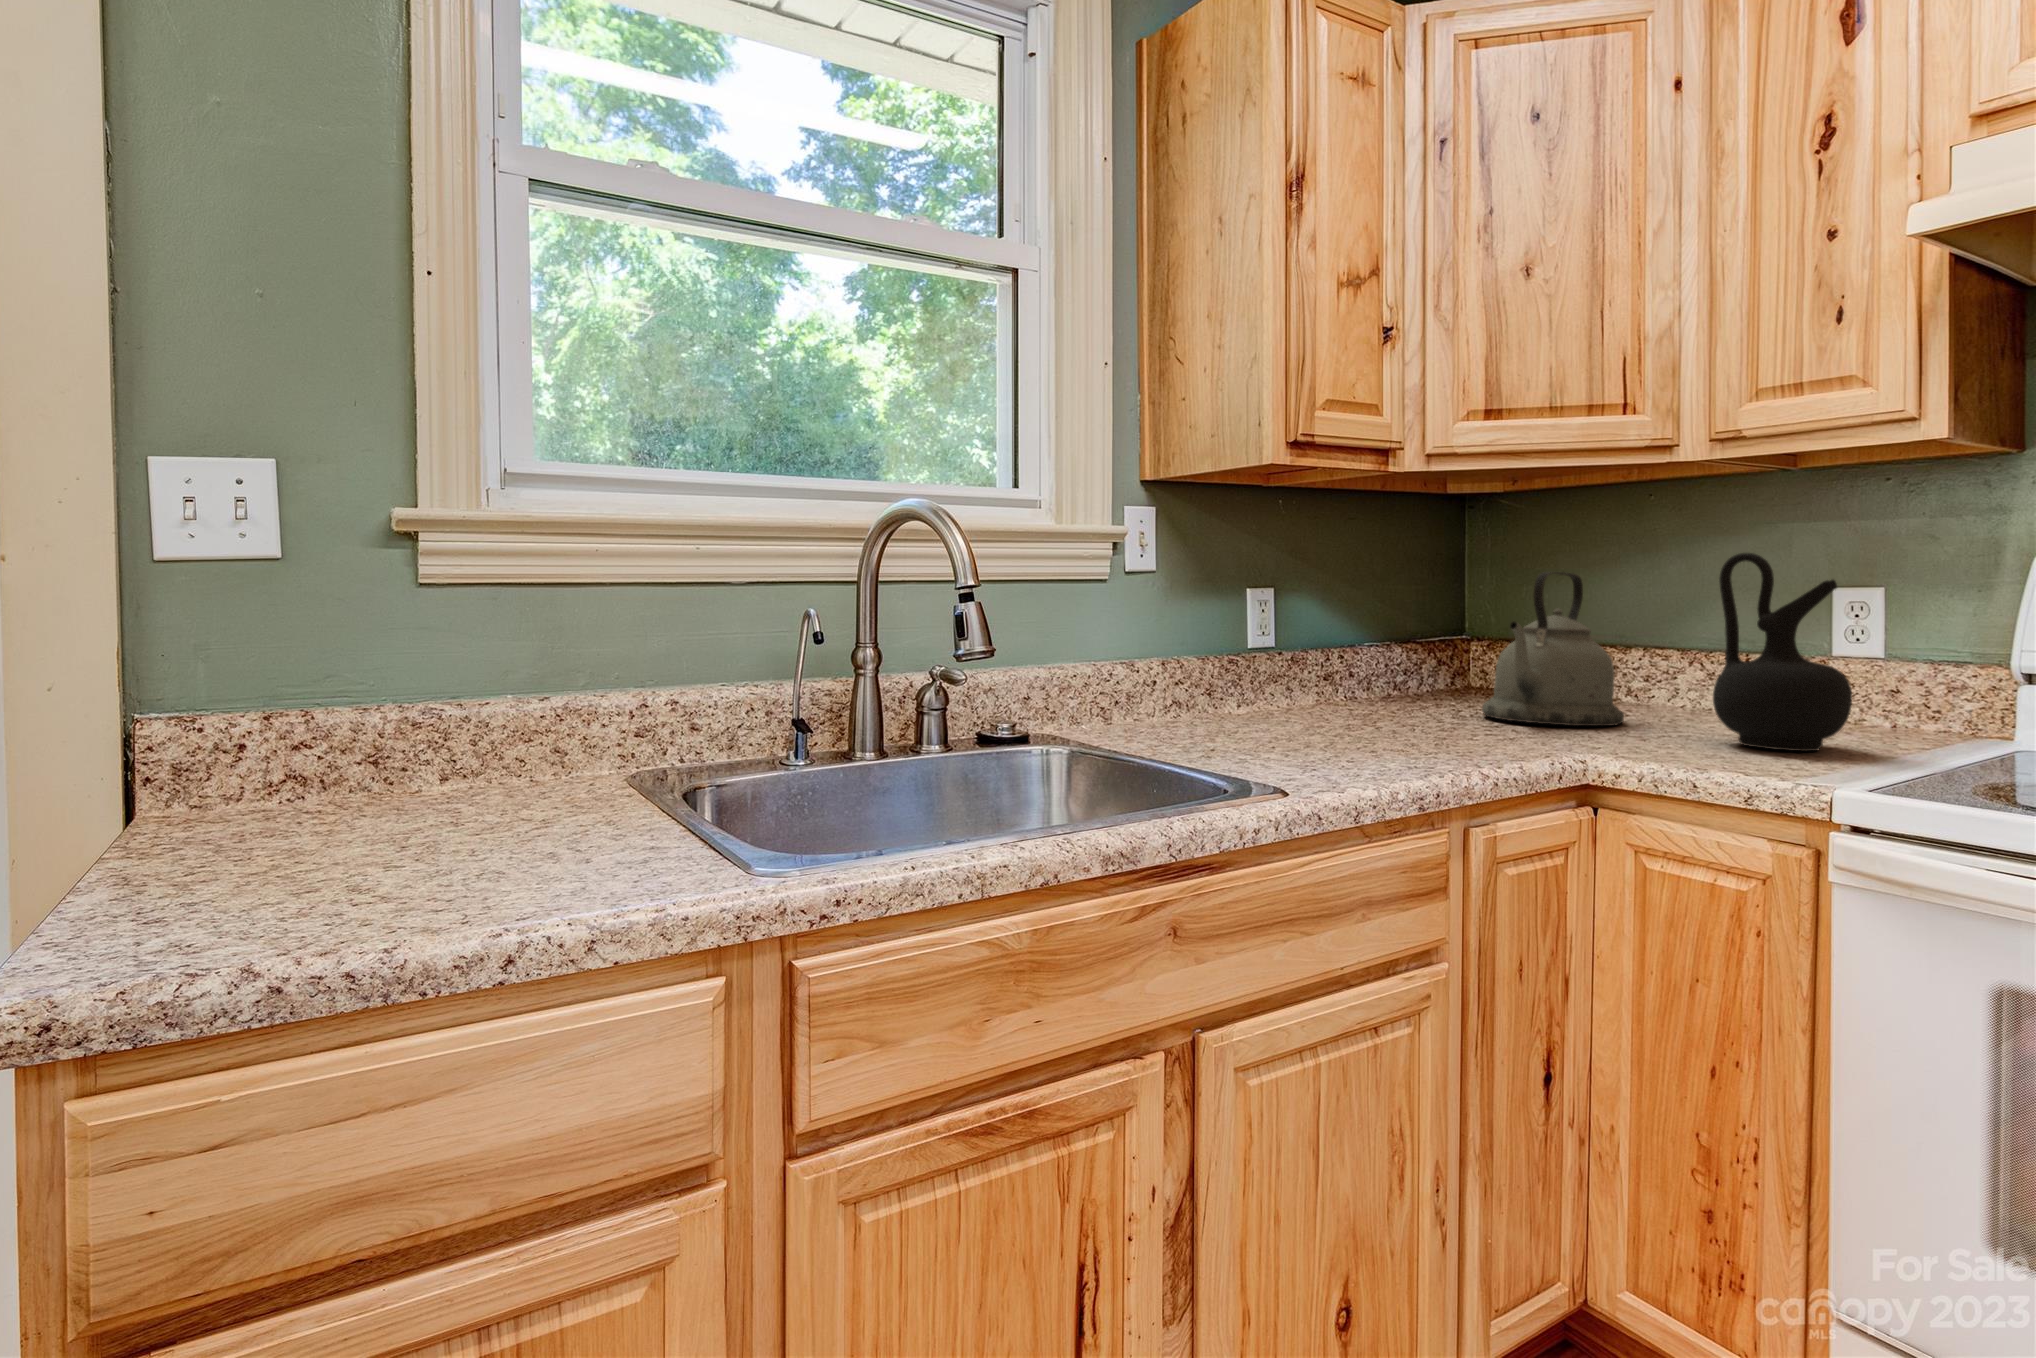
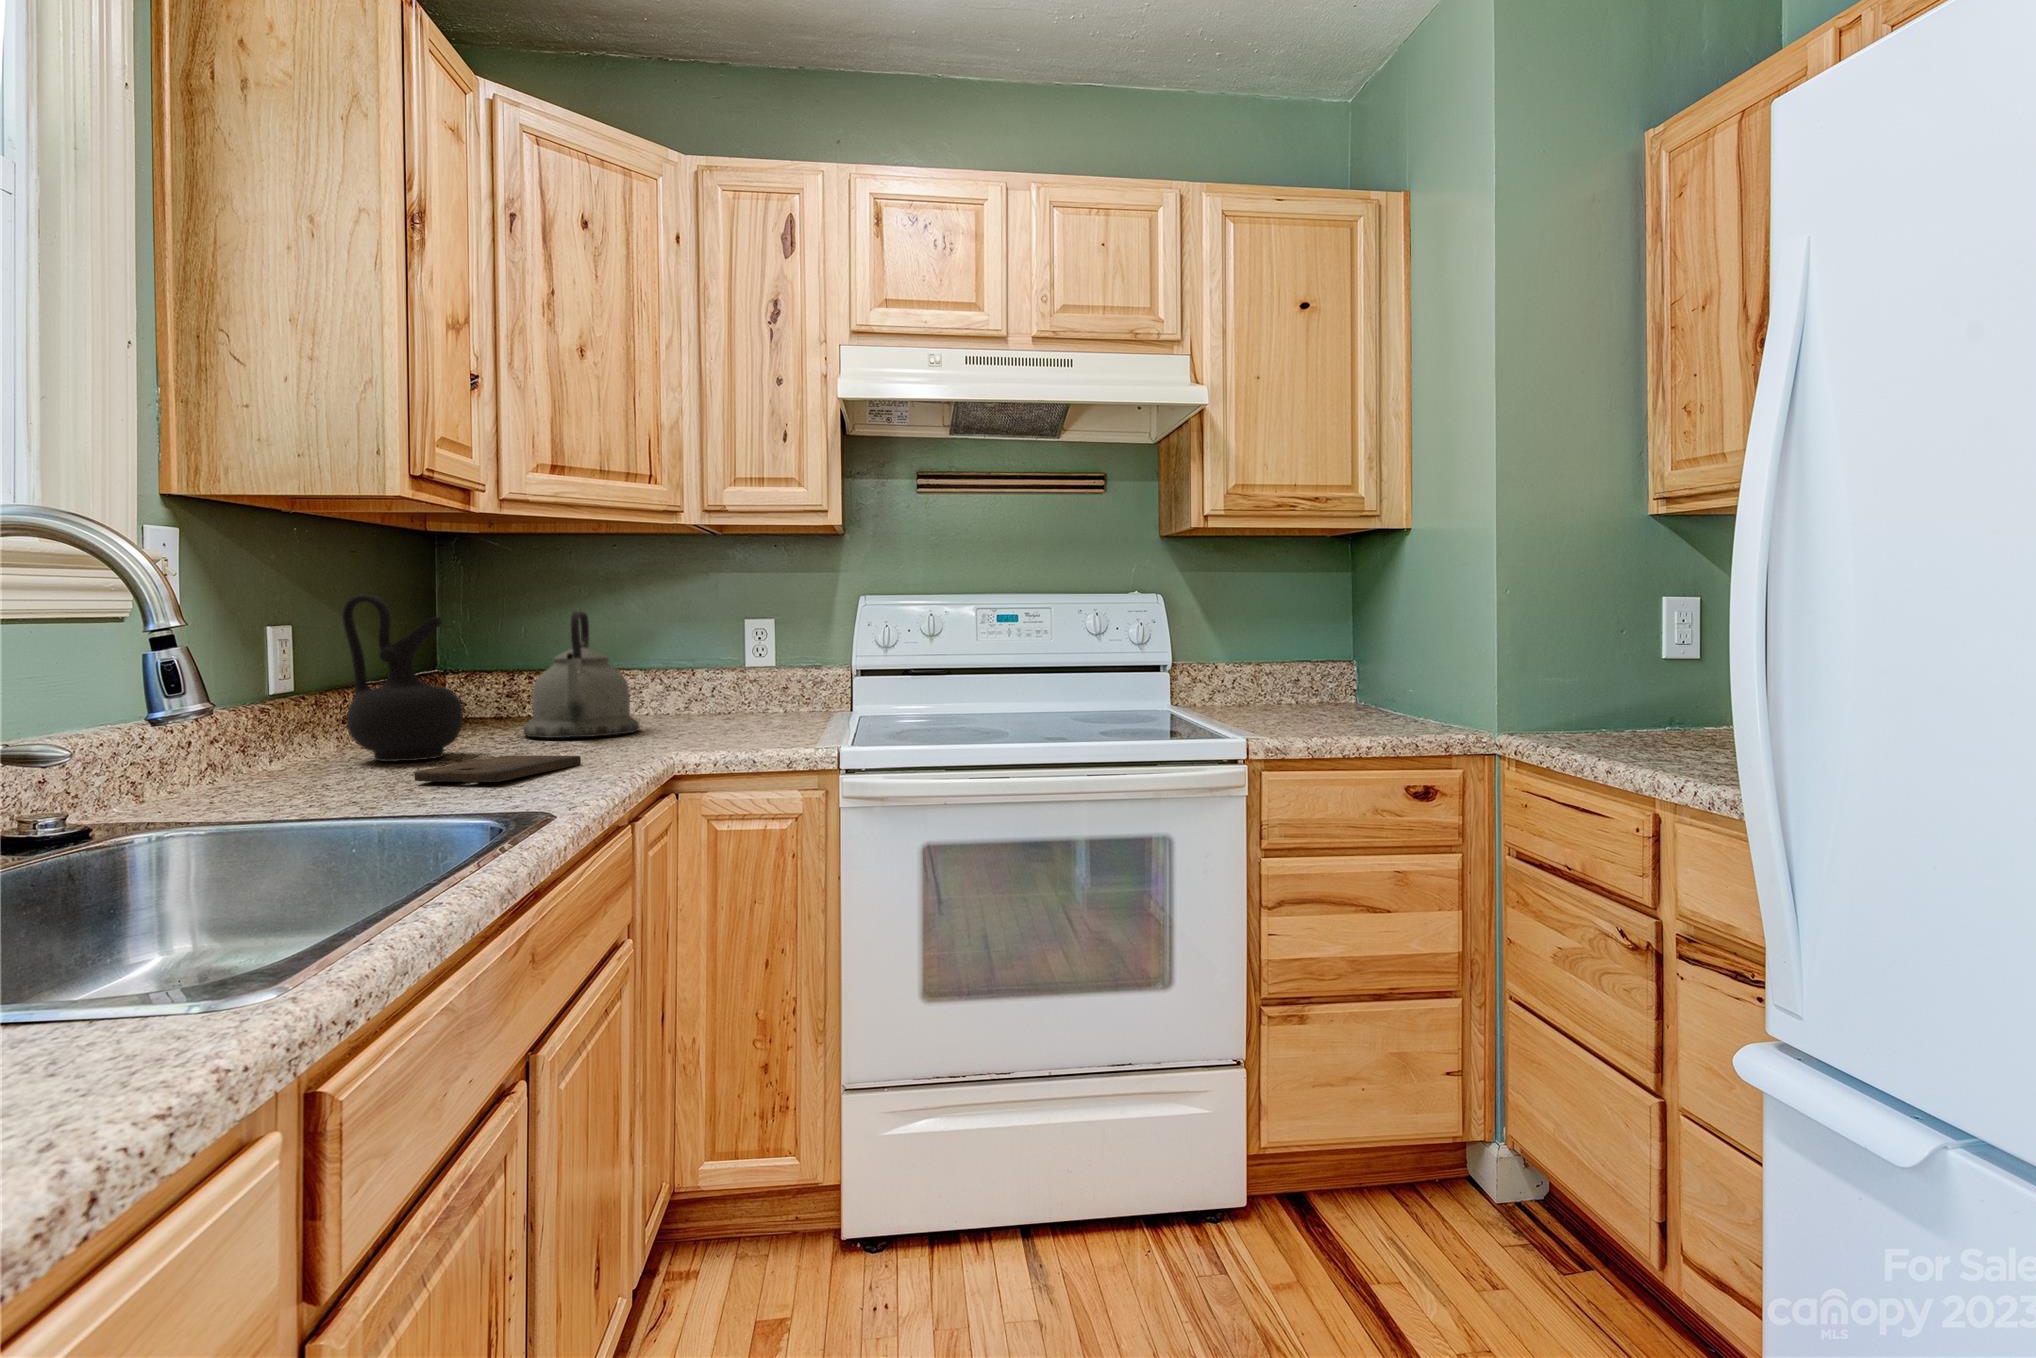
ceramic jug: present [1713,553,1852,751] -> present [342,594,463,762]
cutting board: none [1283,730,1461,753] -> present [414,755,581,782]

